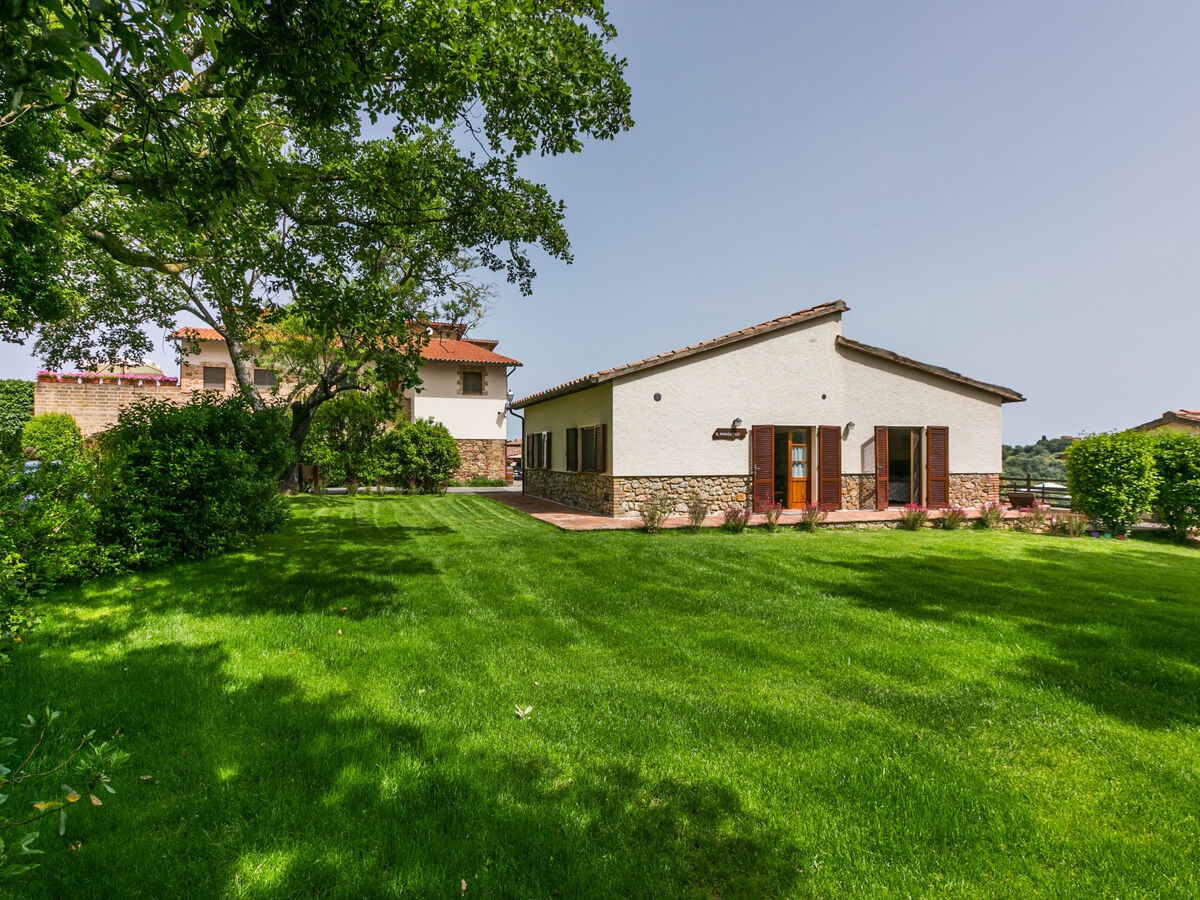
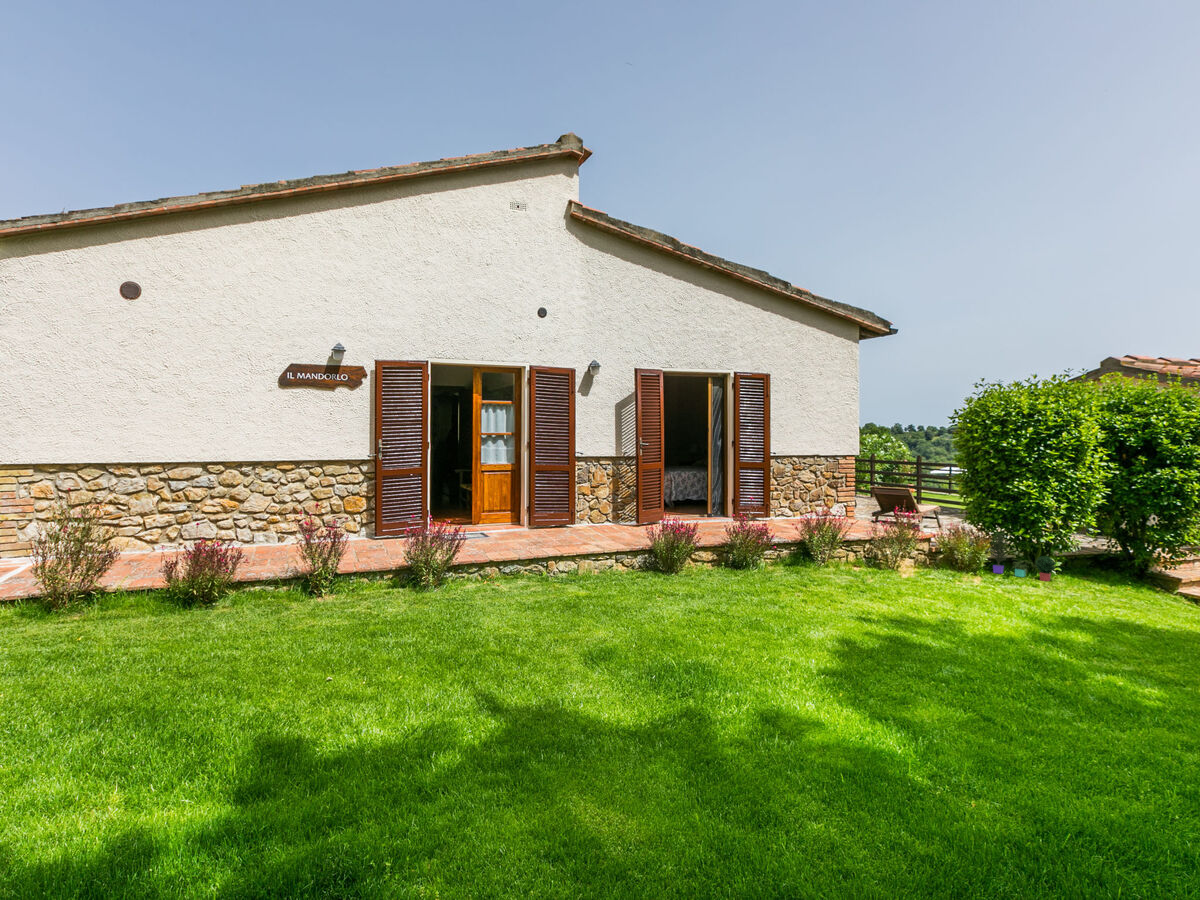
round table: present [1044,513,1085,538] -> none [910,529,985,581]

